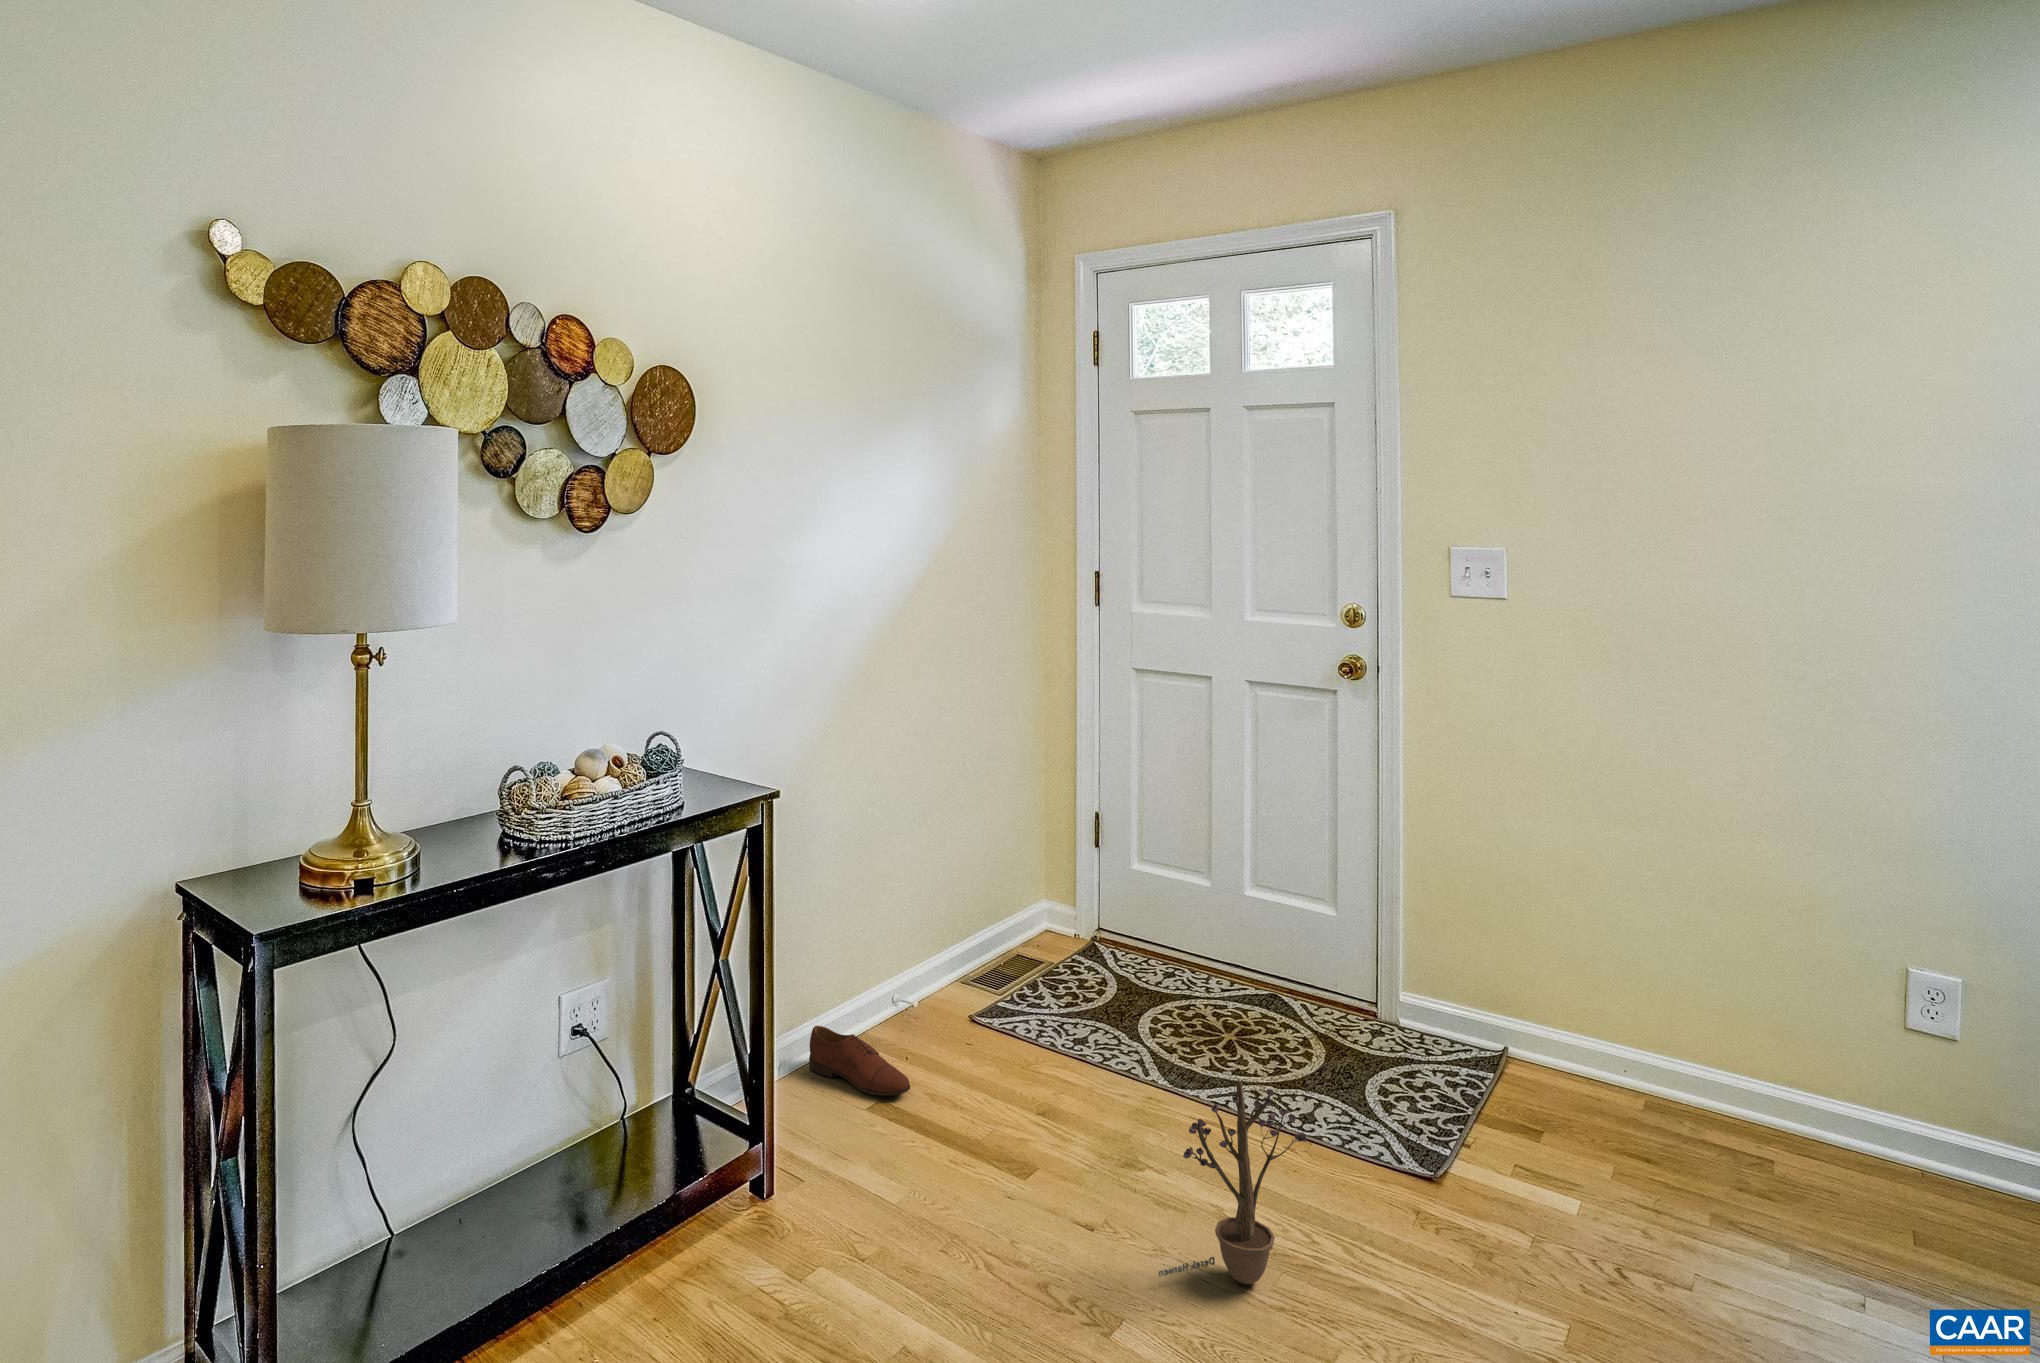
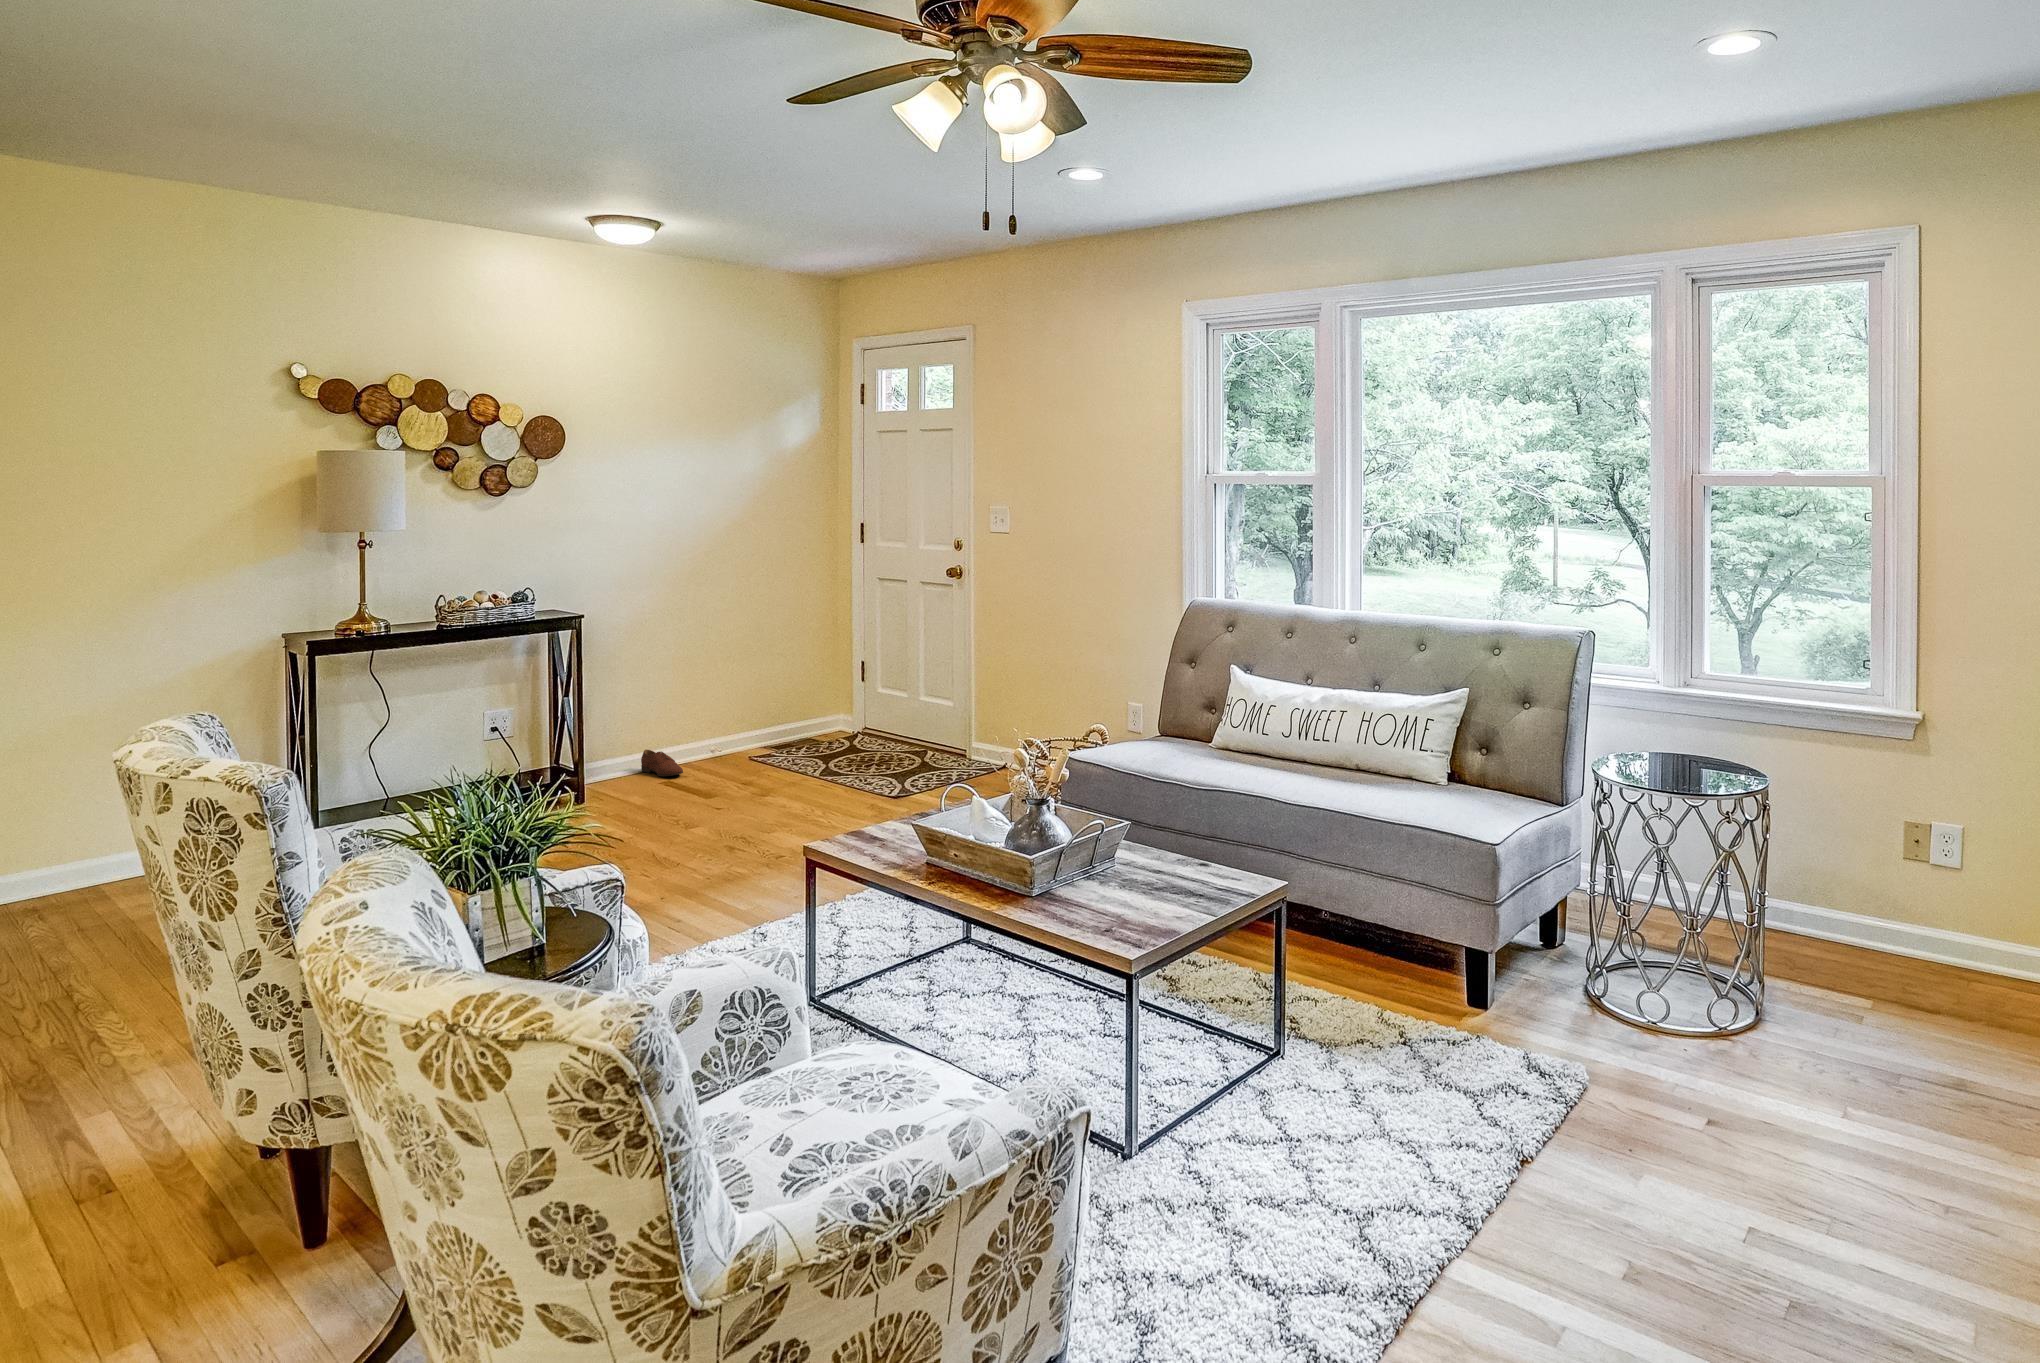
decorative plant: present [1159,1081,1307,1284] -> none [726,731,792,817]

